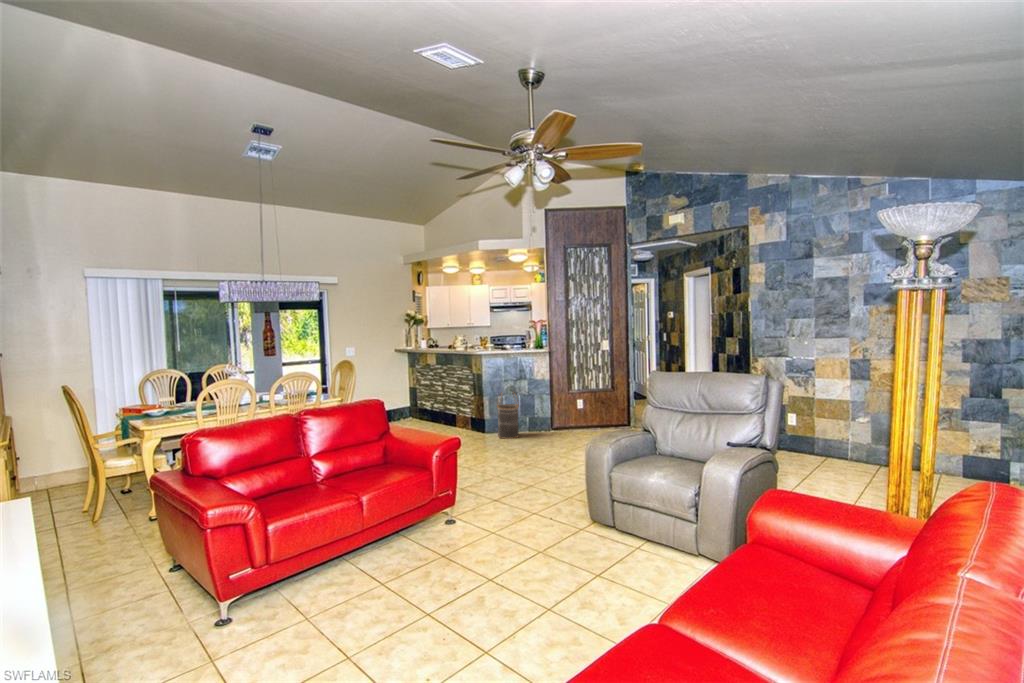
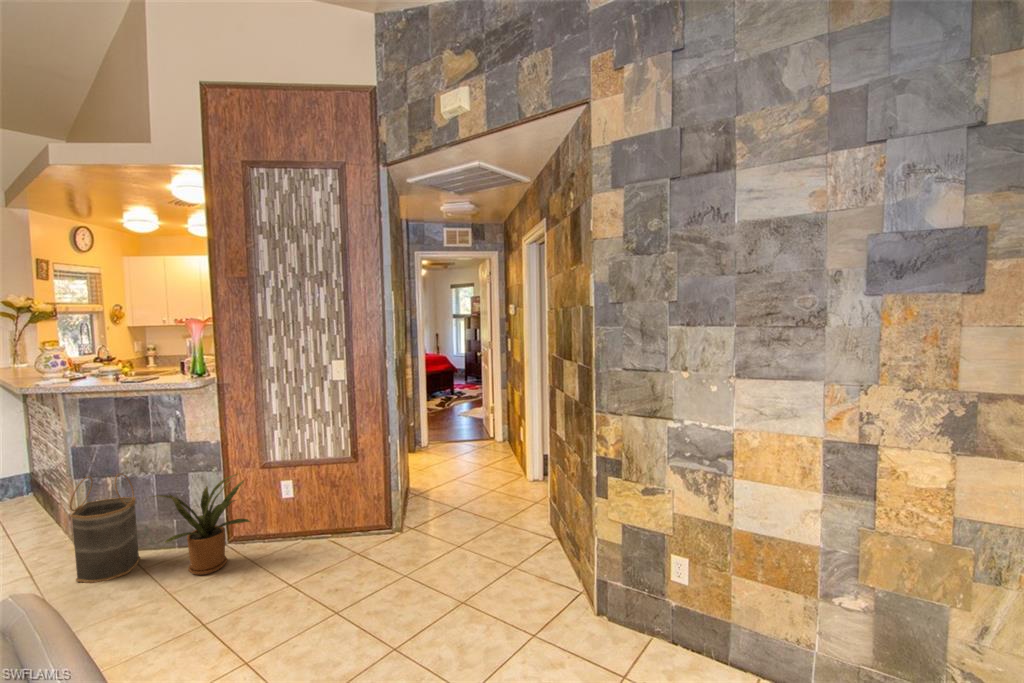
house plant: none [532,393,572,437] -> present [155,474,250,575]

